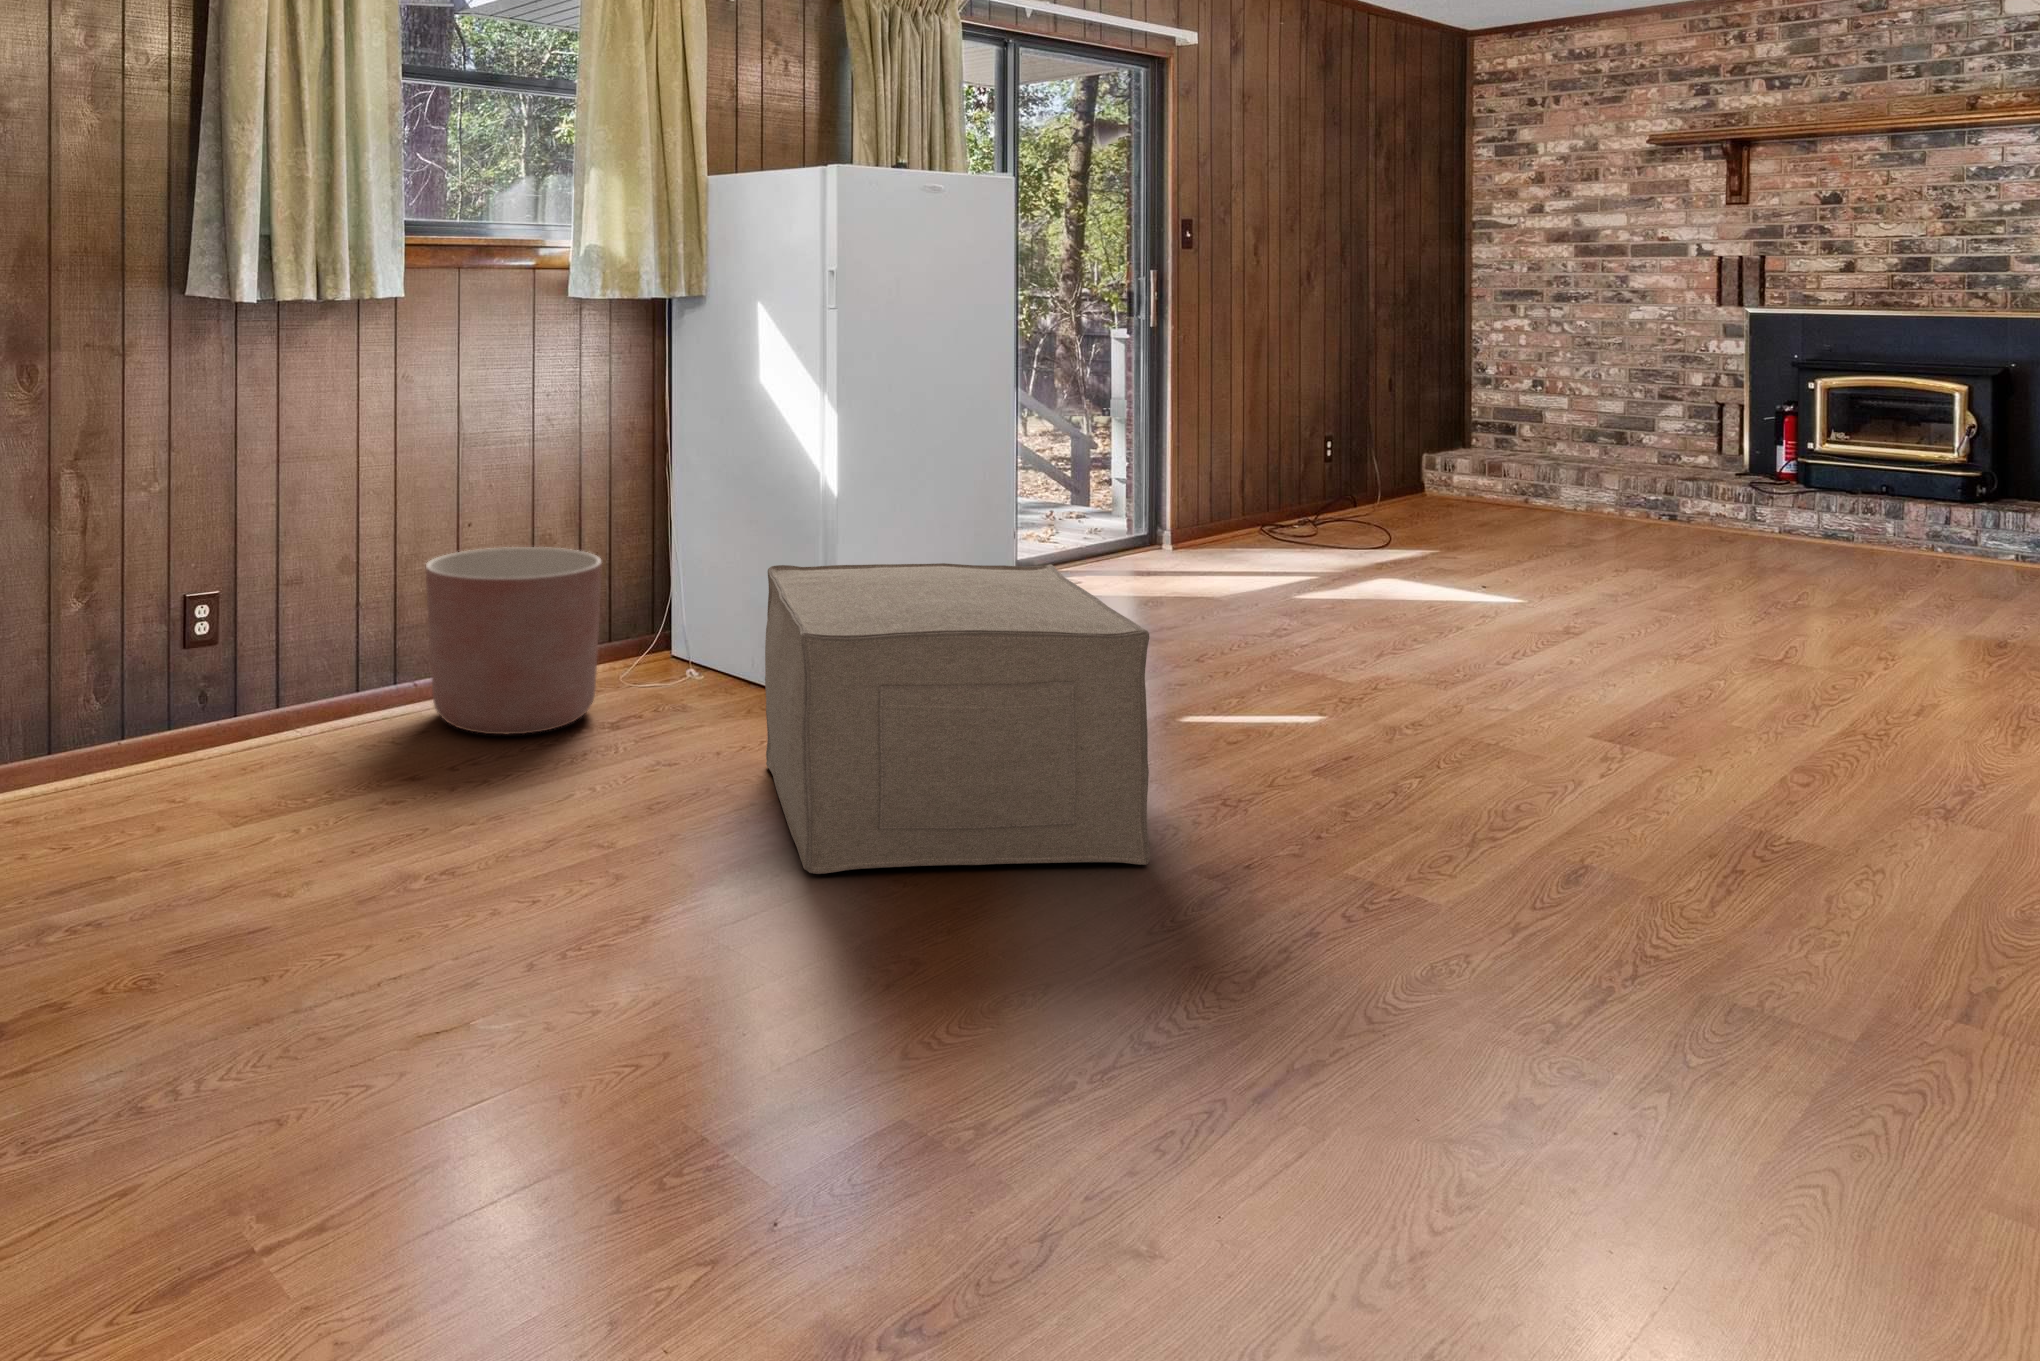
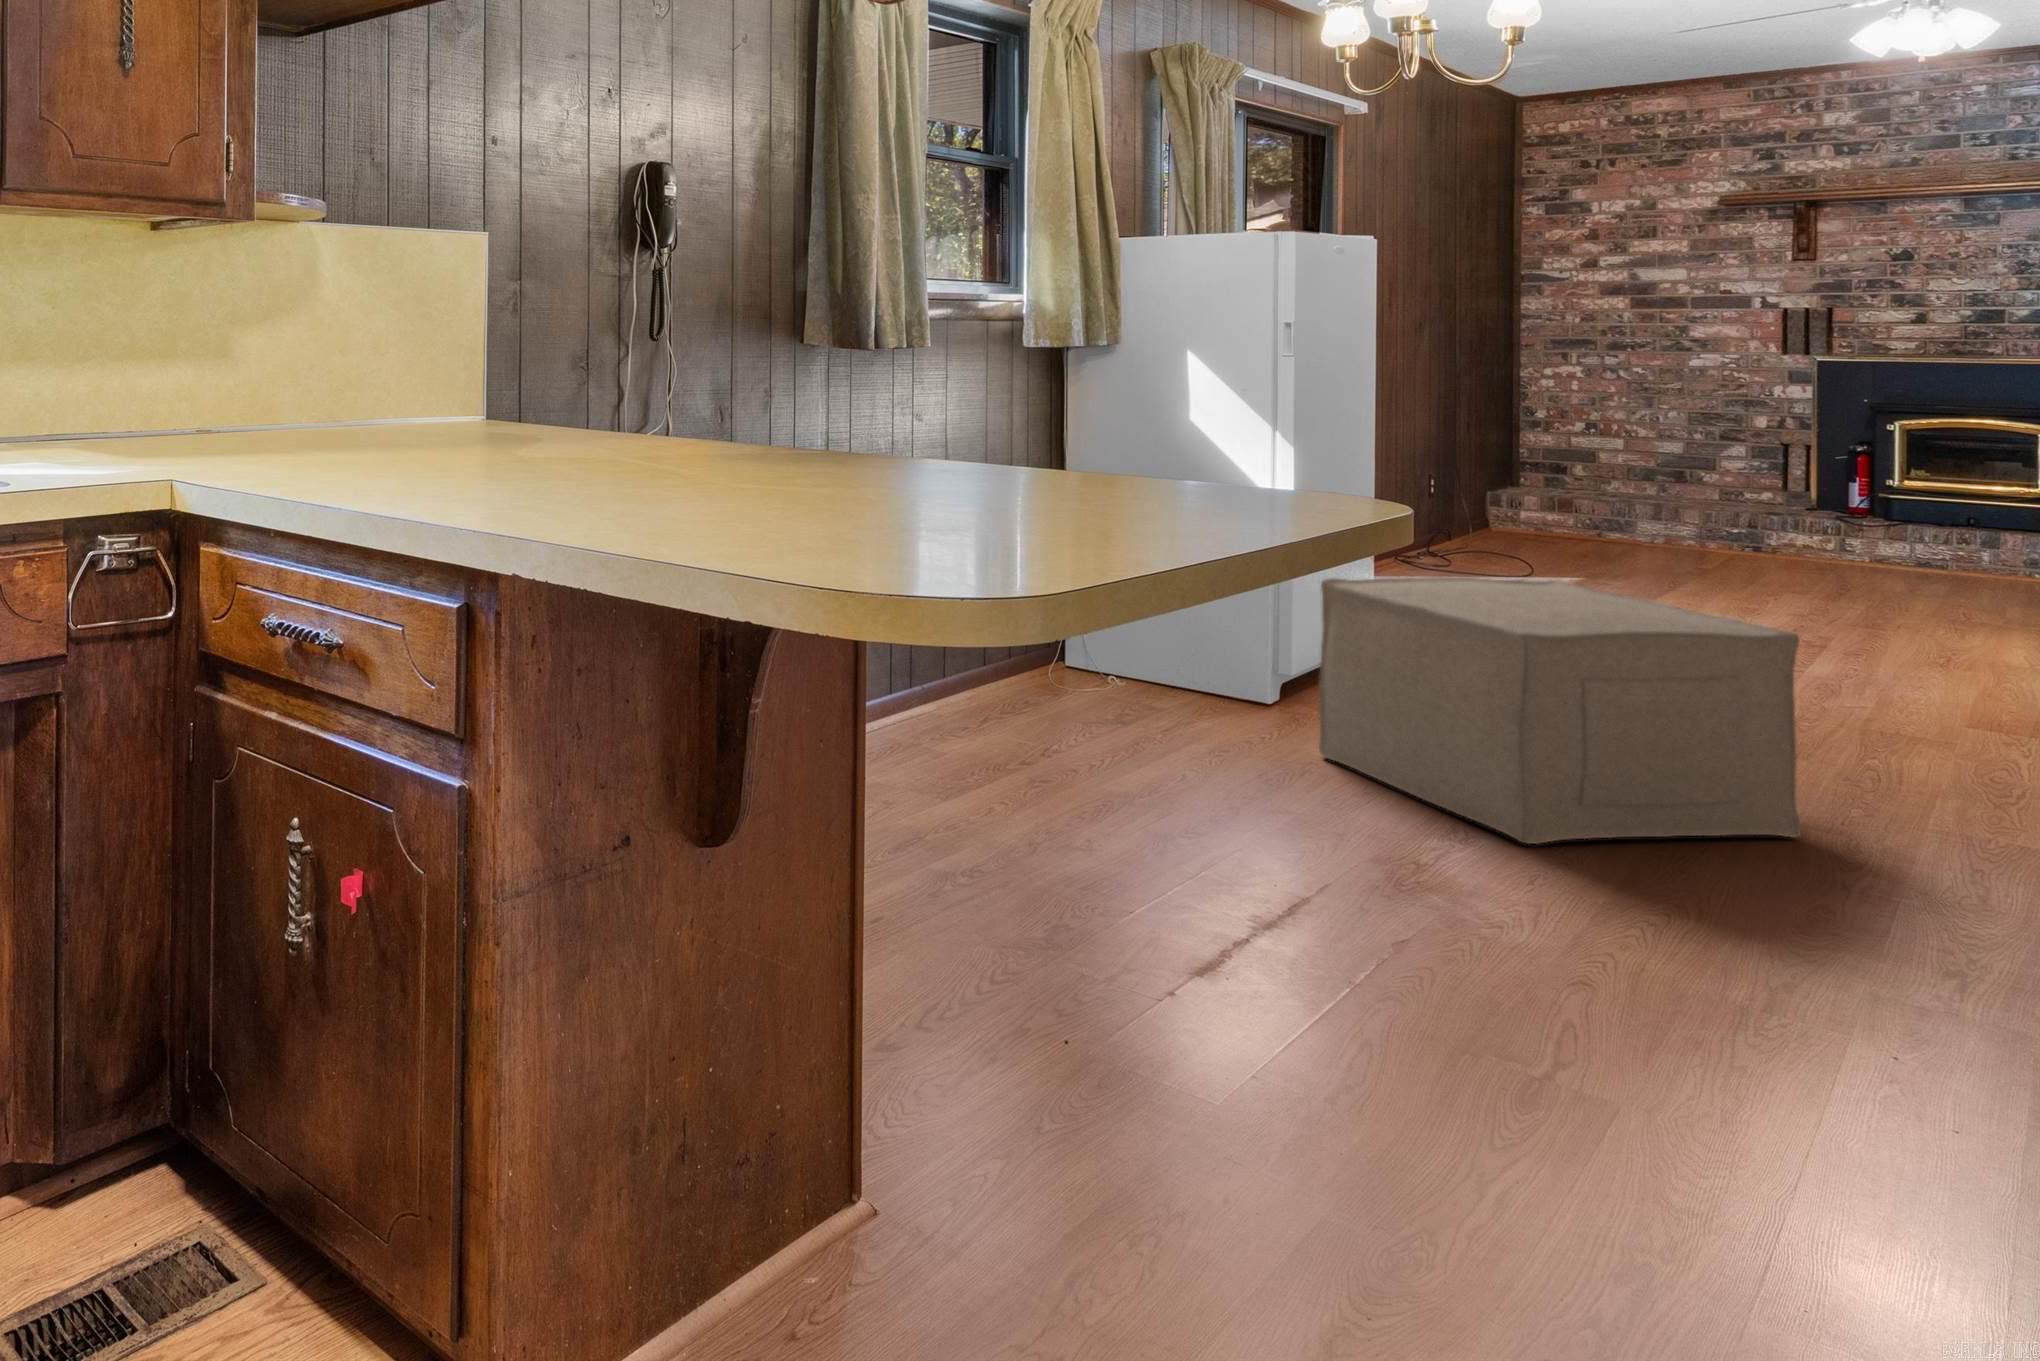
planter: present [425,547,602,734] -> none [942,563,1108,731]

